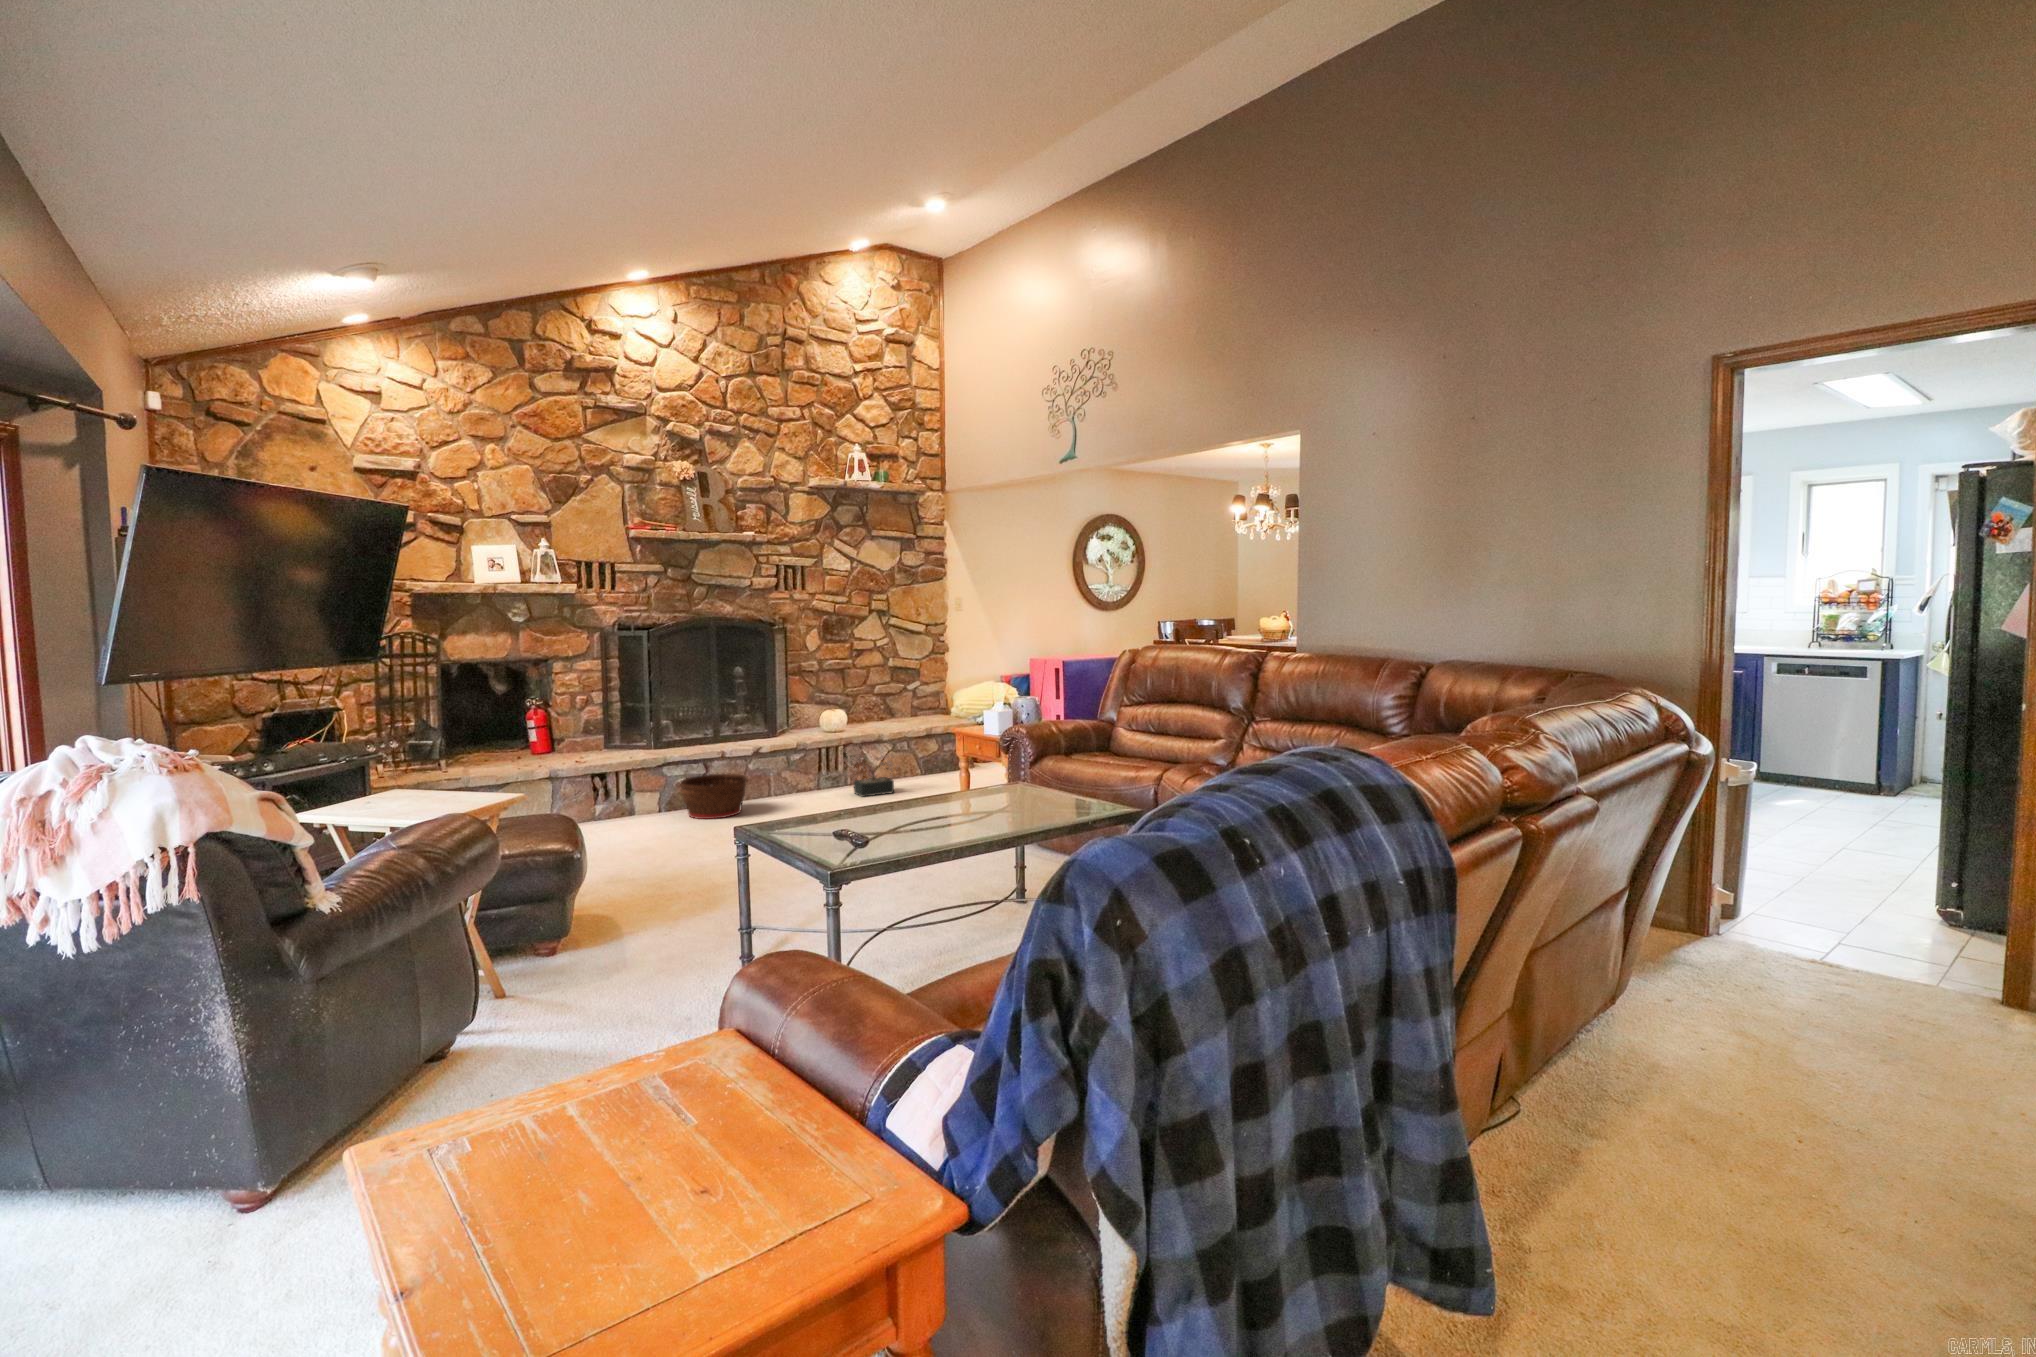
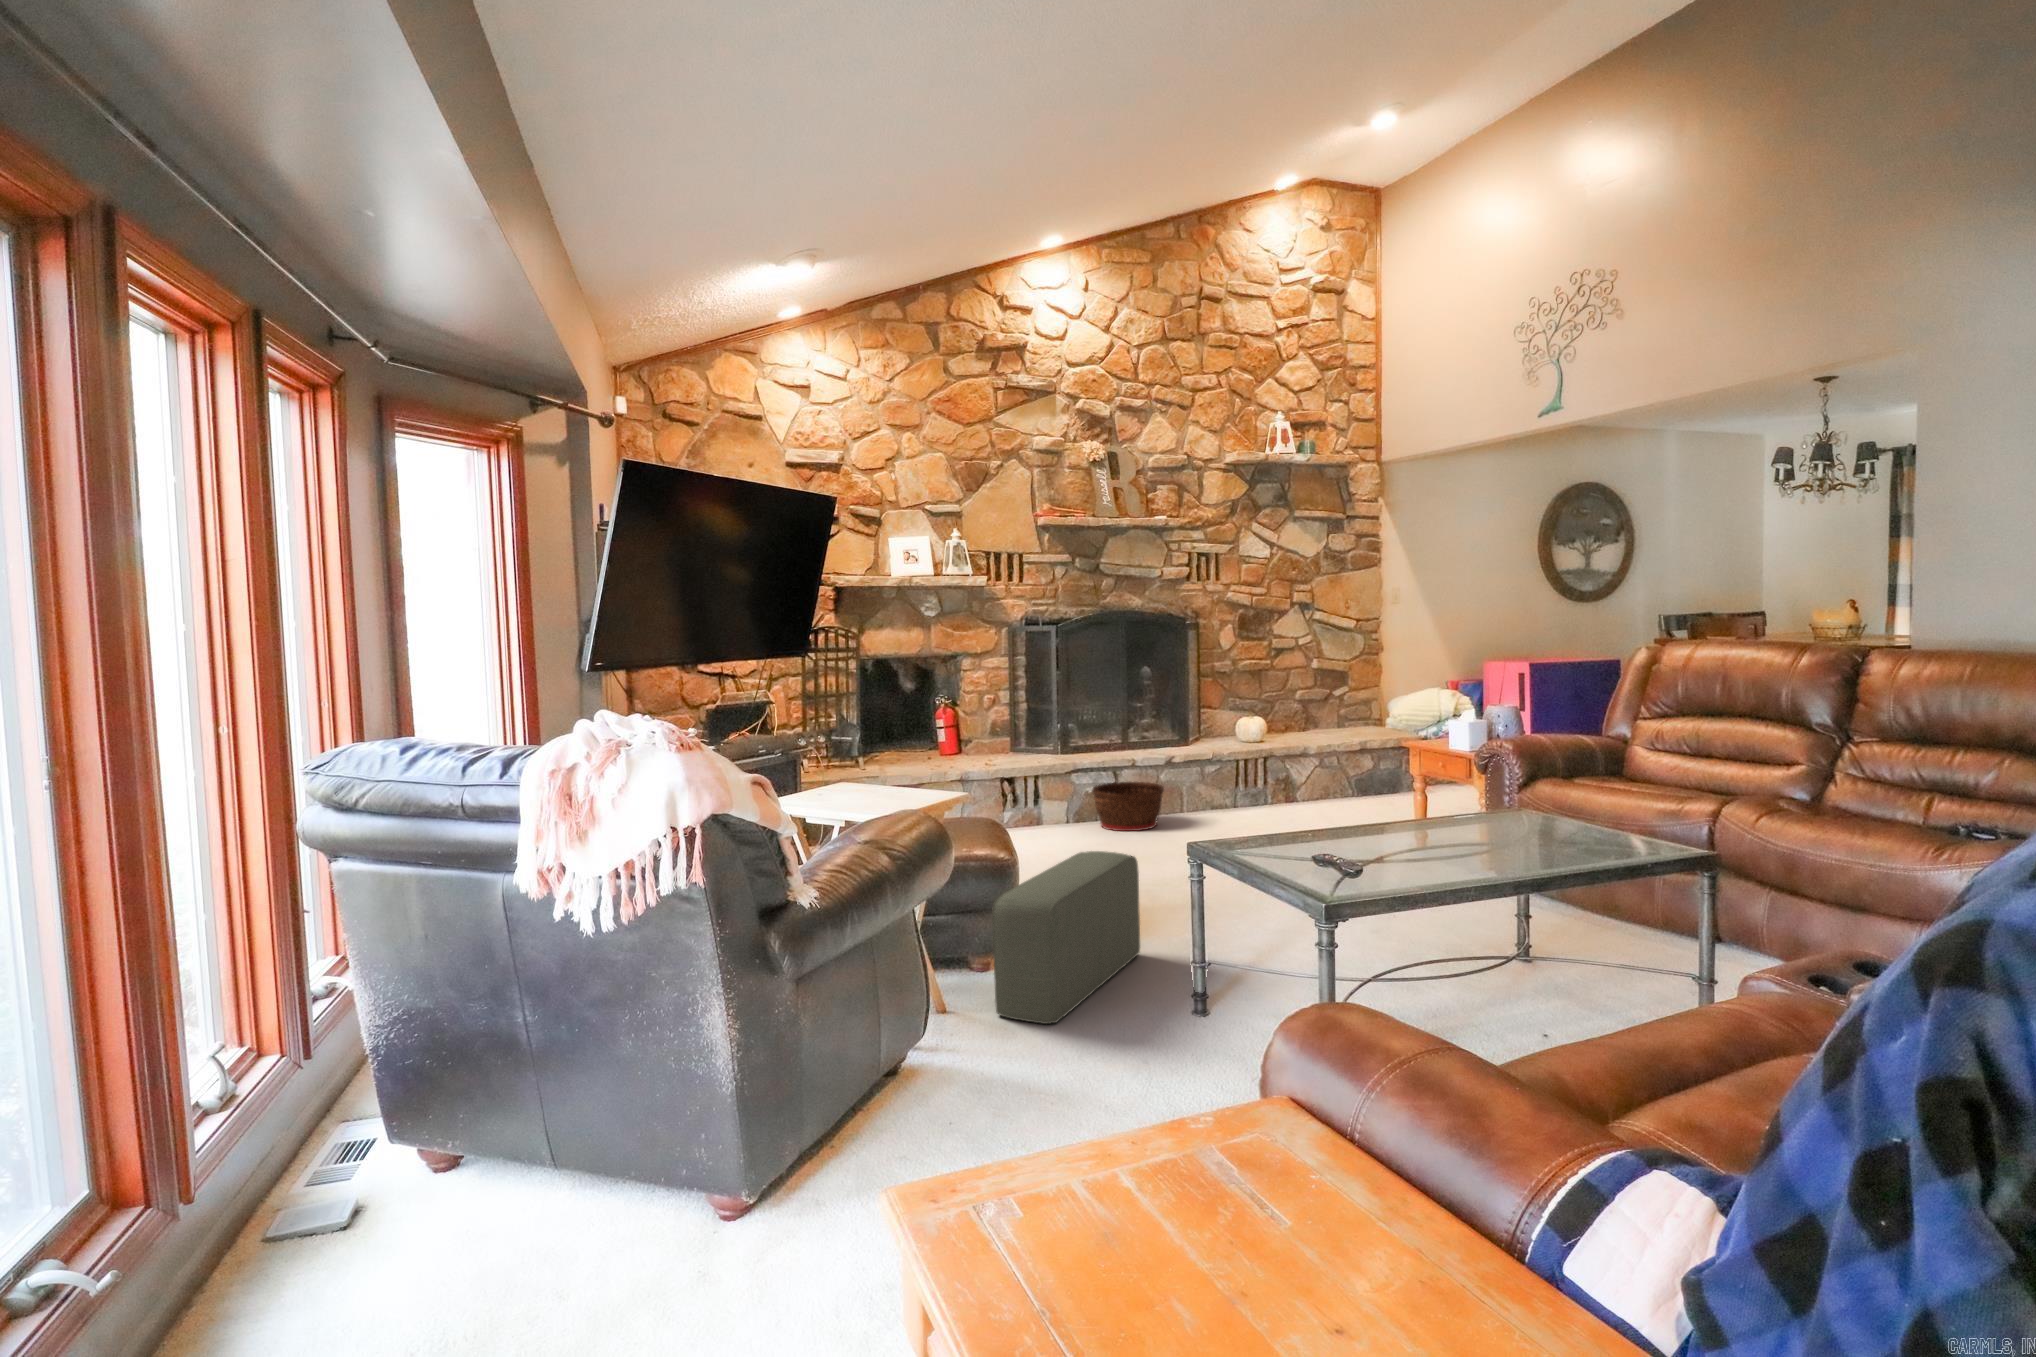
decorative plant: present [842,747,897,797] -> none [1265,756,1333,815]
pouf: none [536,841,691,994] -> present [992,851,1140,1024]

